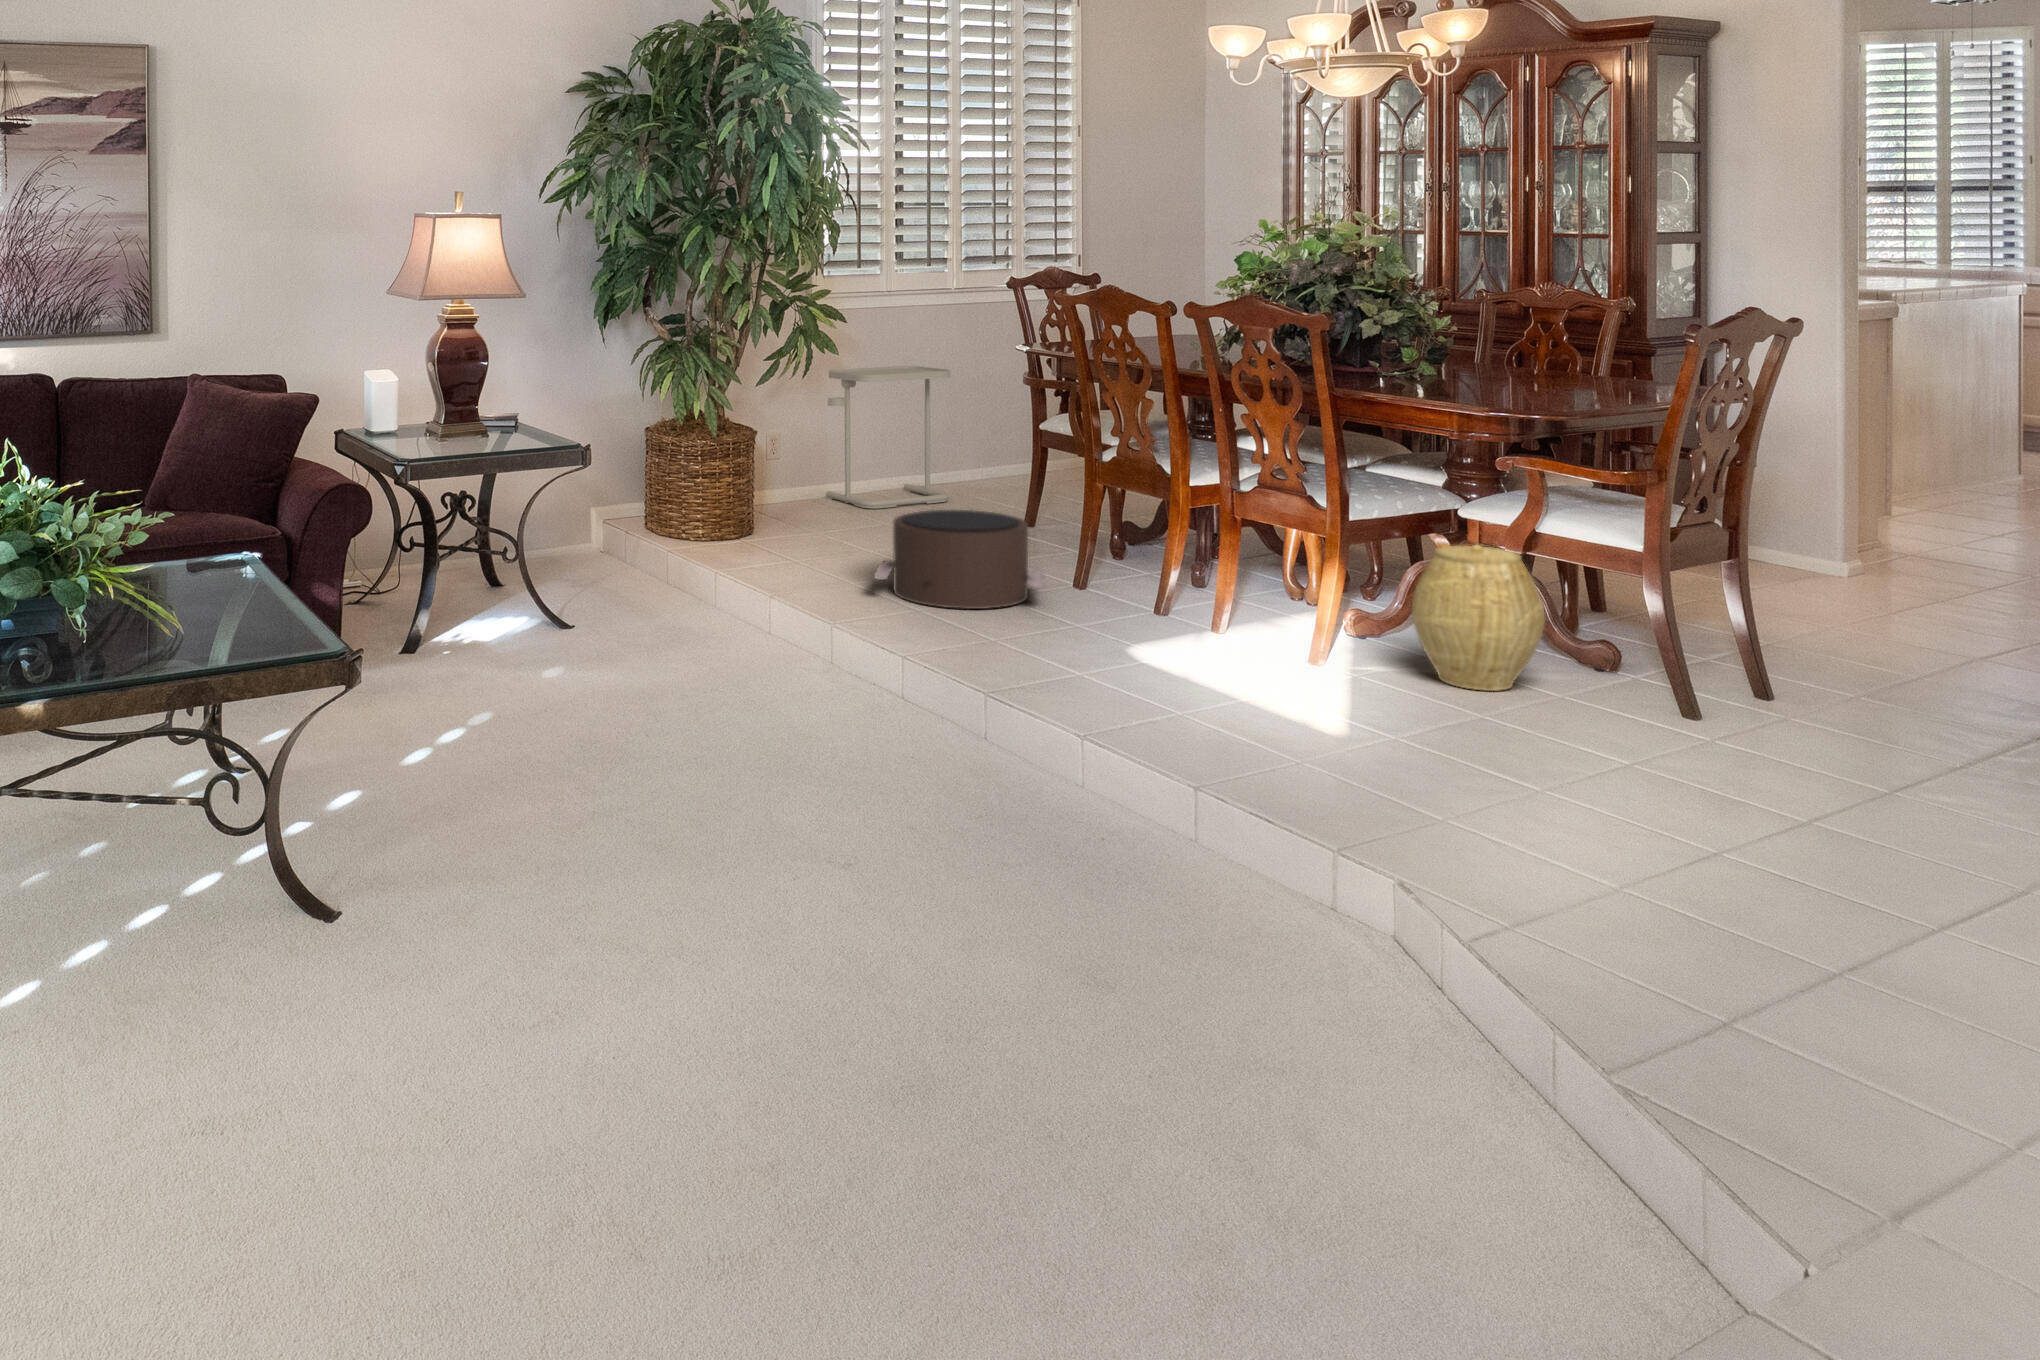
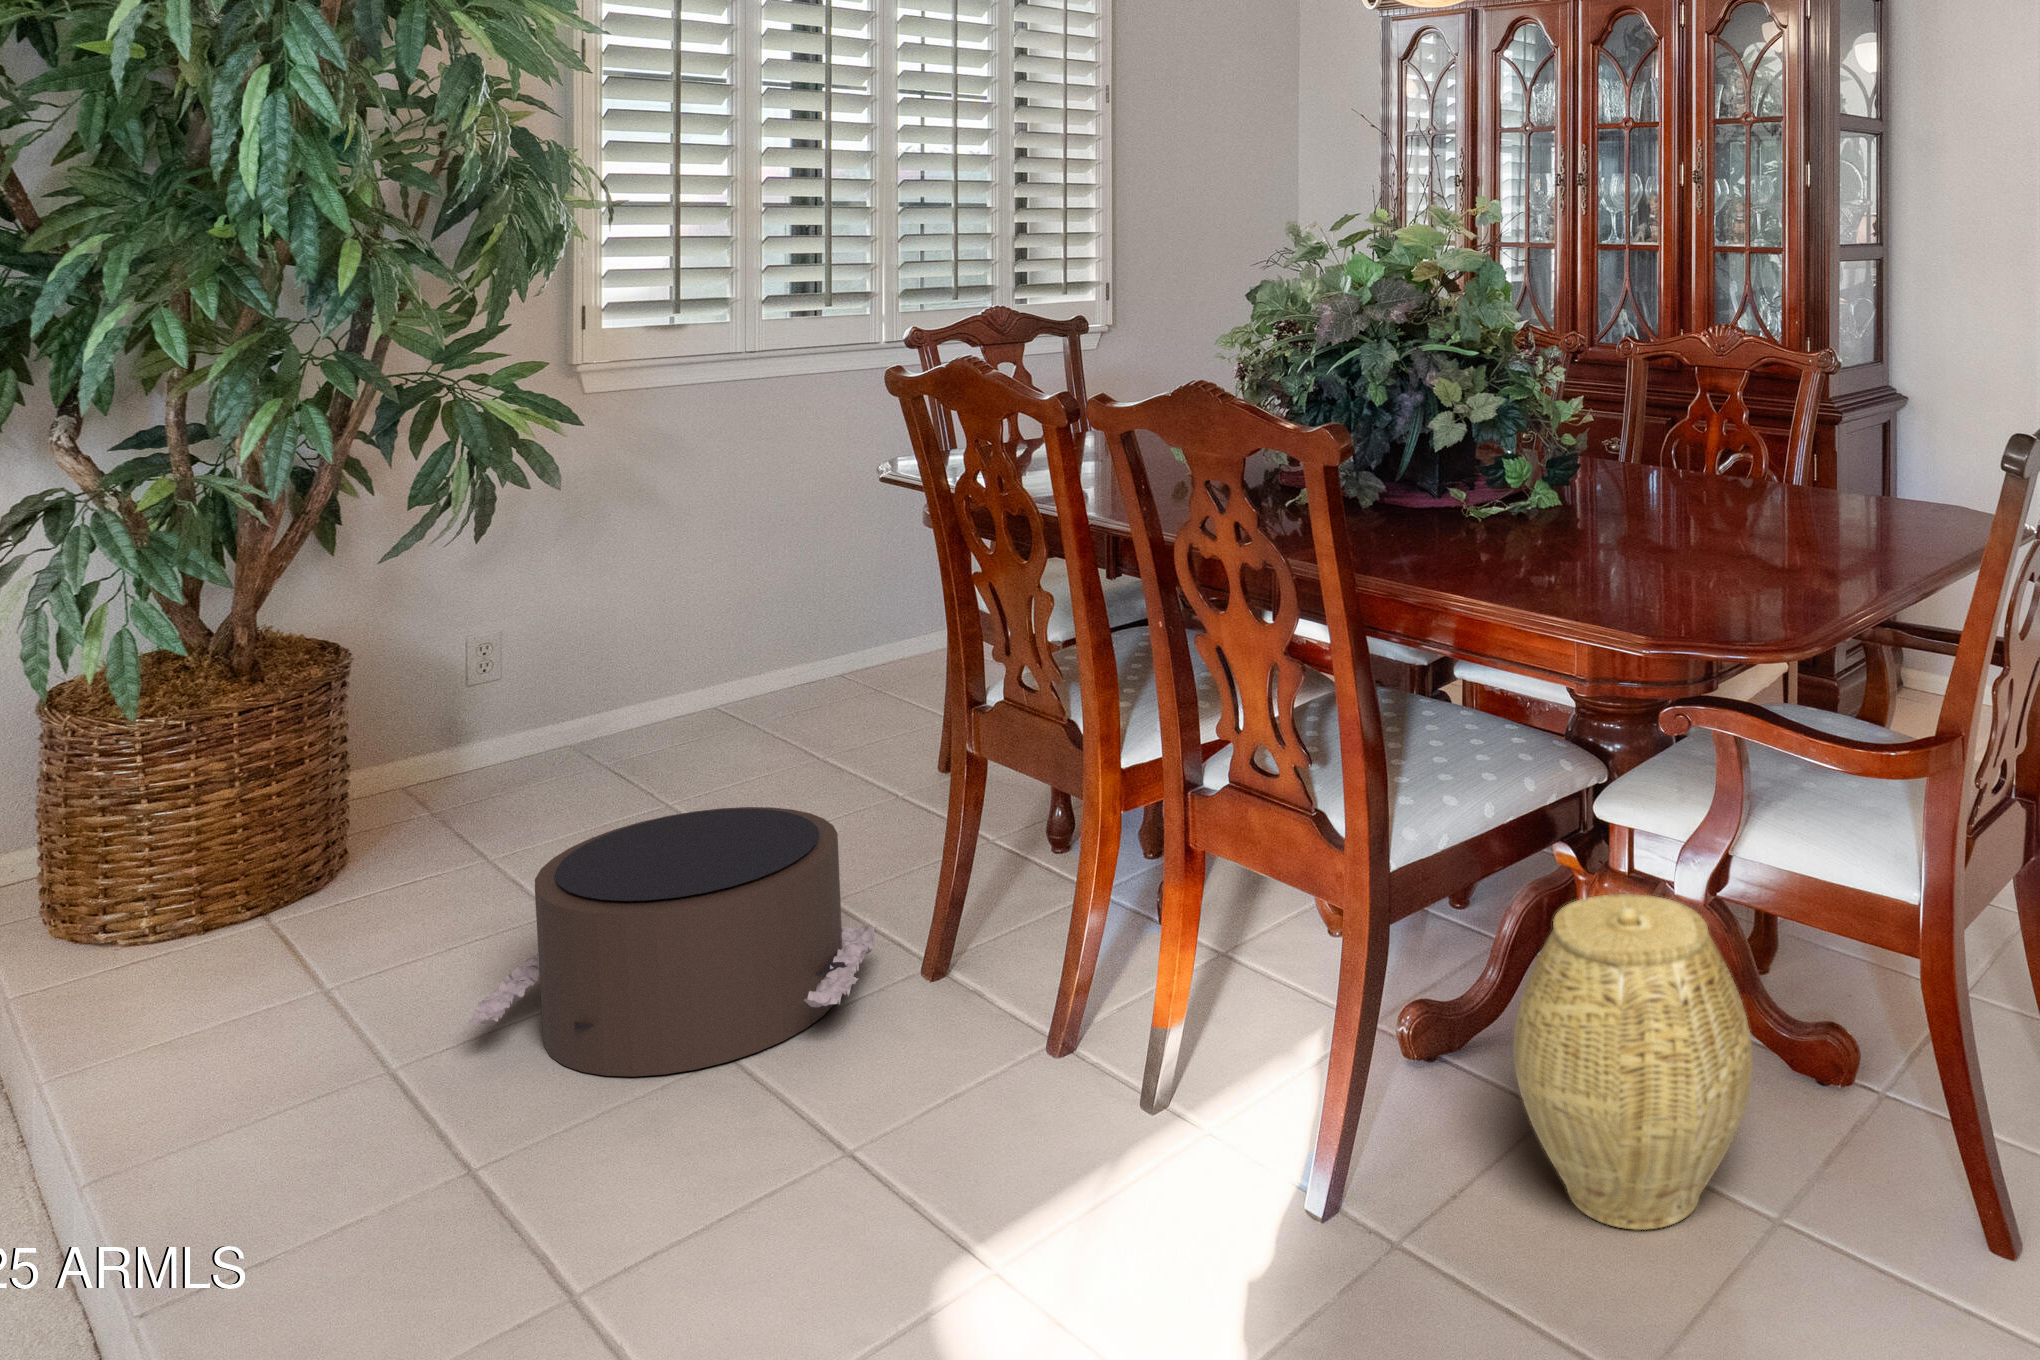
side table: present [826,366,950,508] -> none [631,465,869,730]

